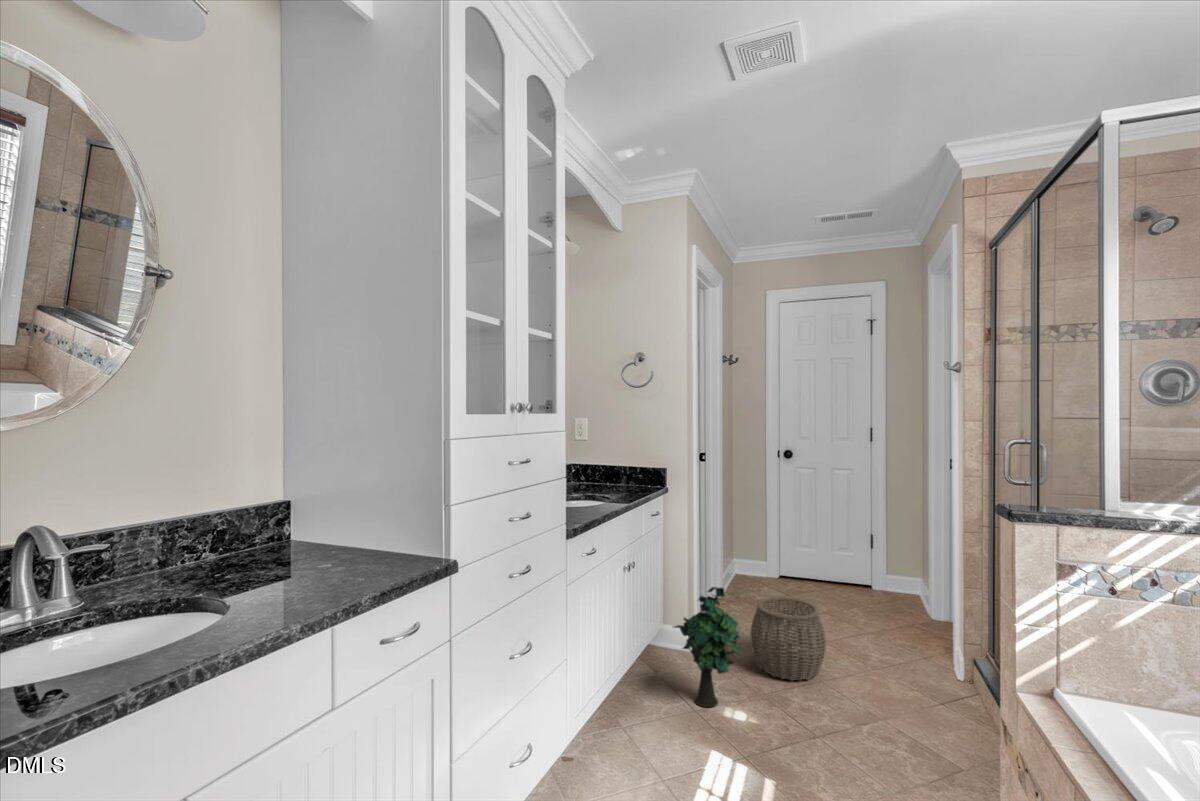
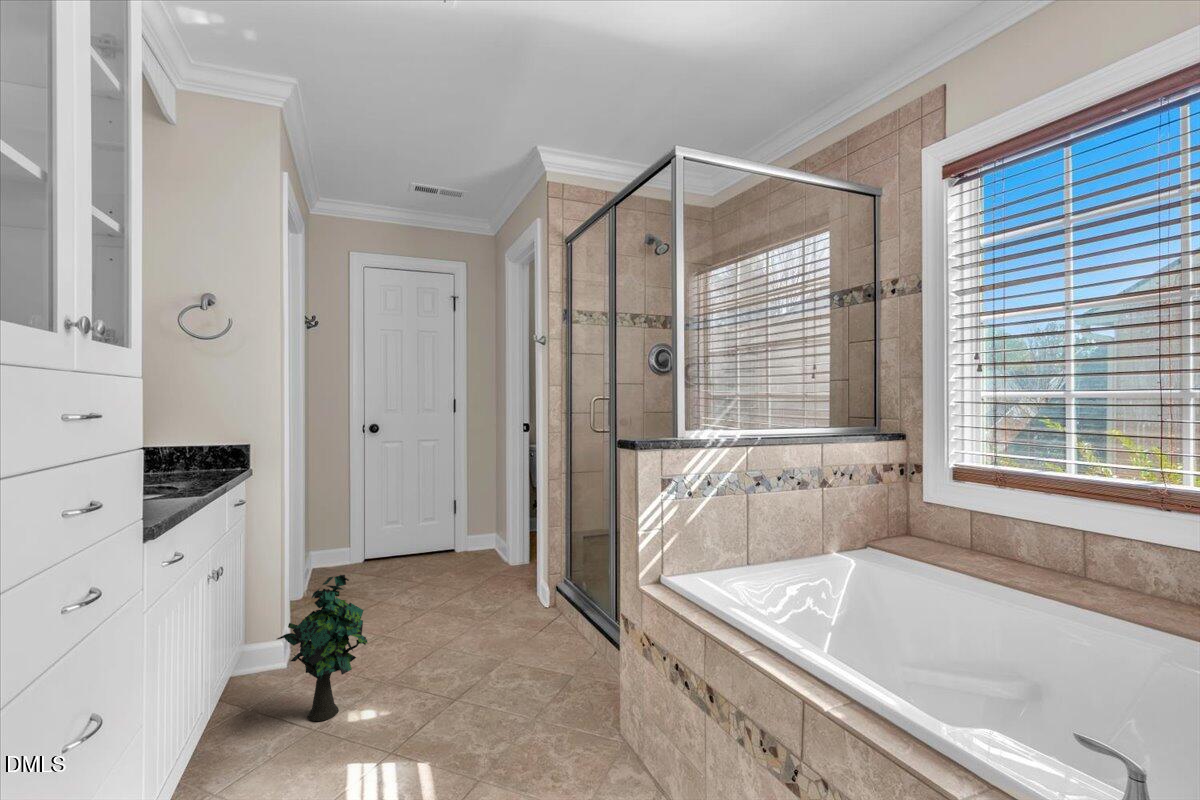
woven basket: present [750,597,826,681] -> none [361,574,442,661]

